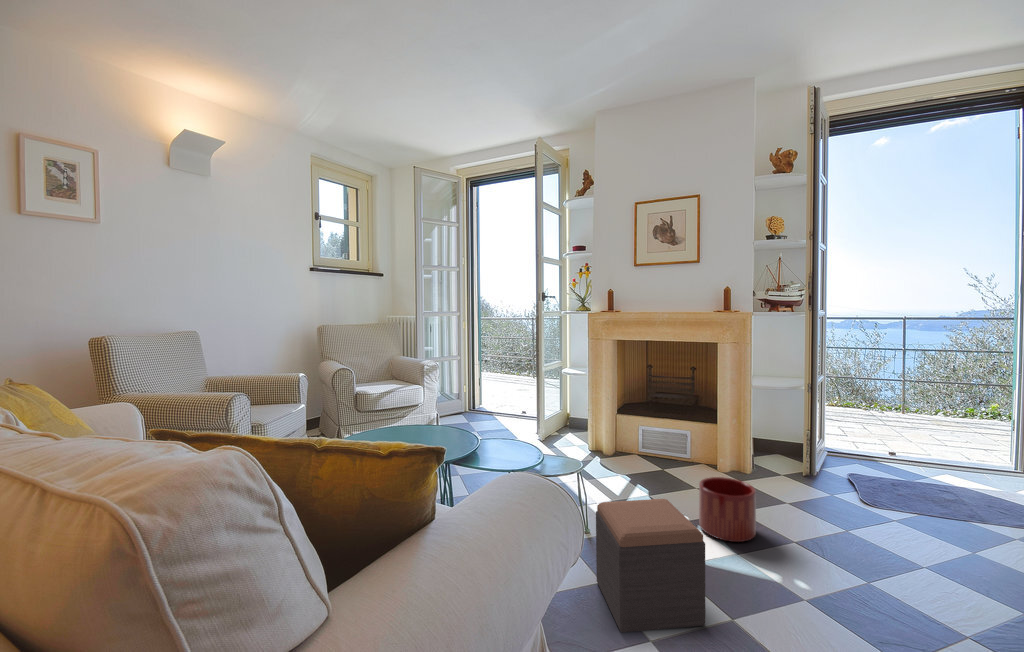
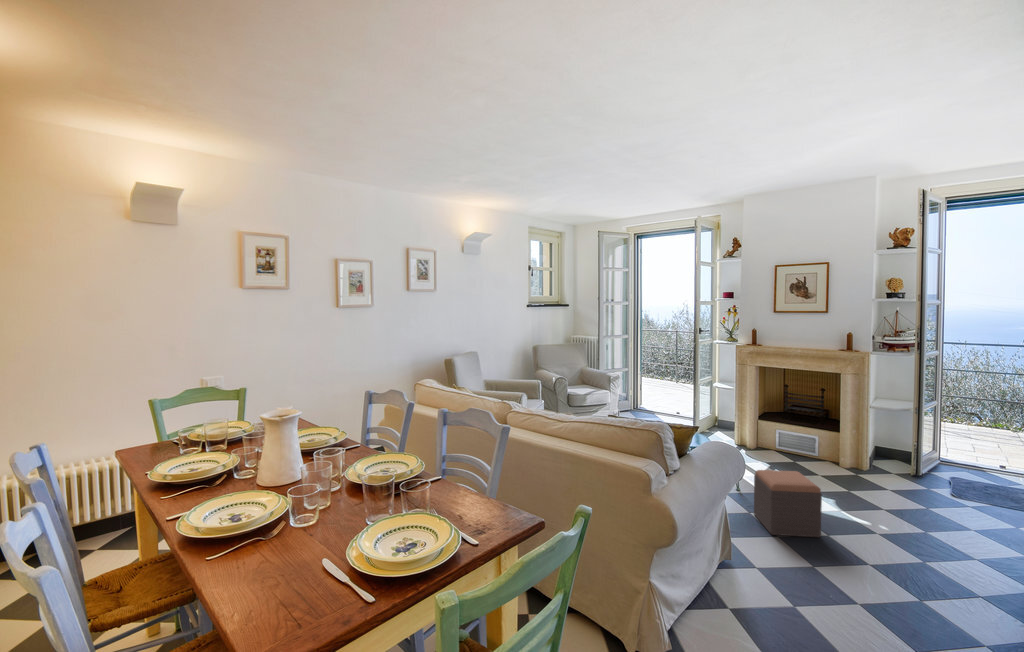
planter: present [699,477,756,542] -> none [821,466,862,506]

